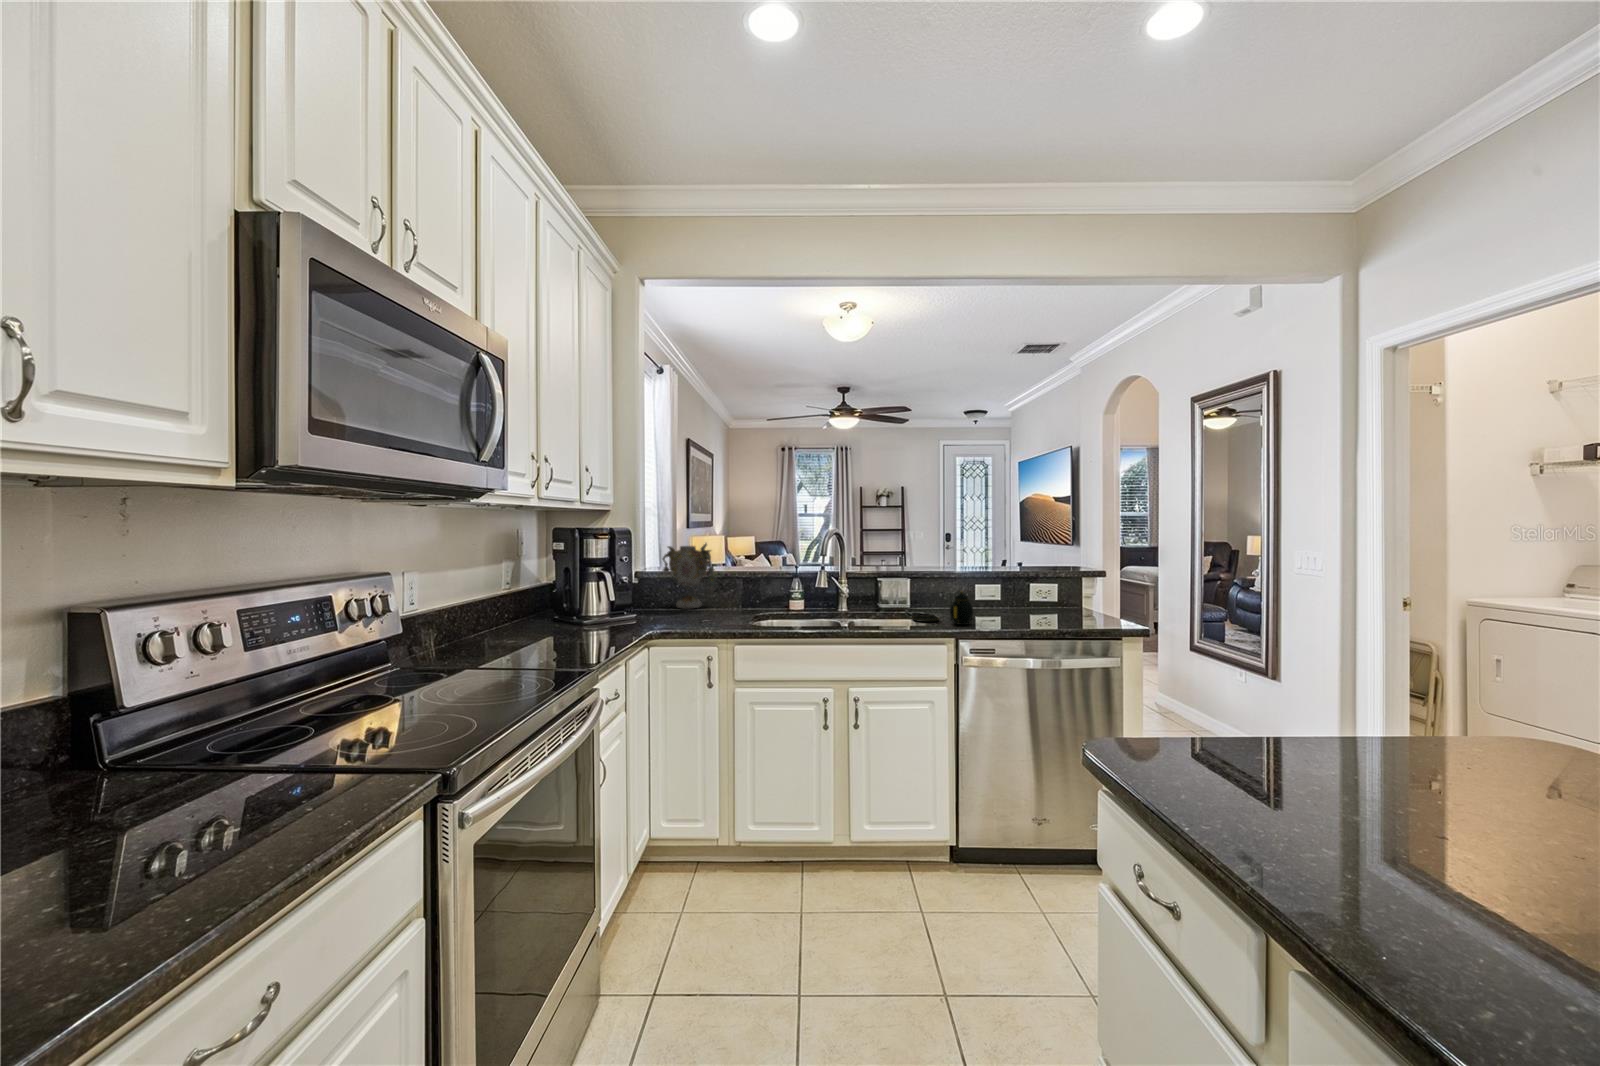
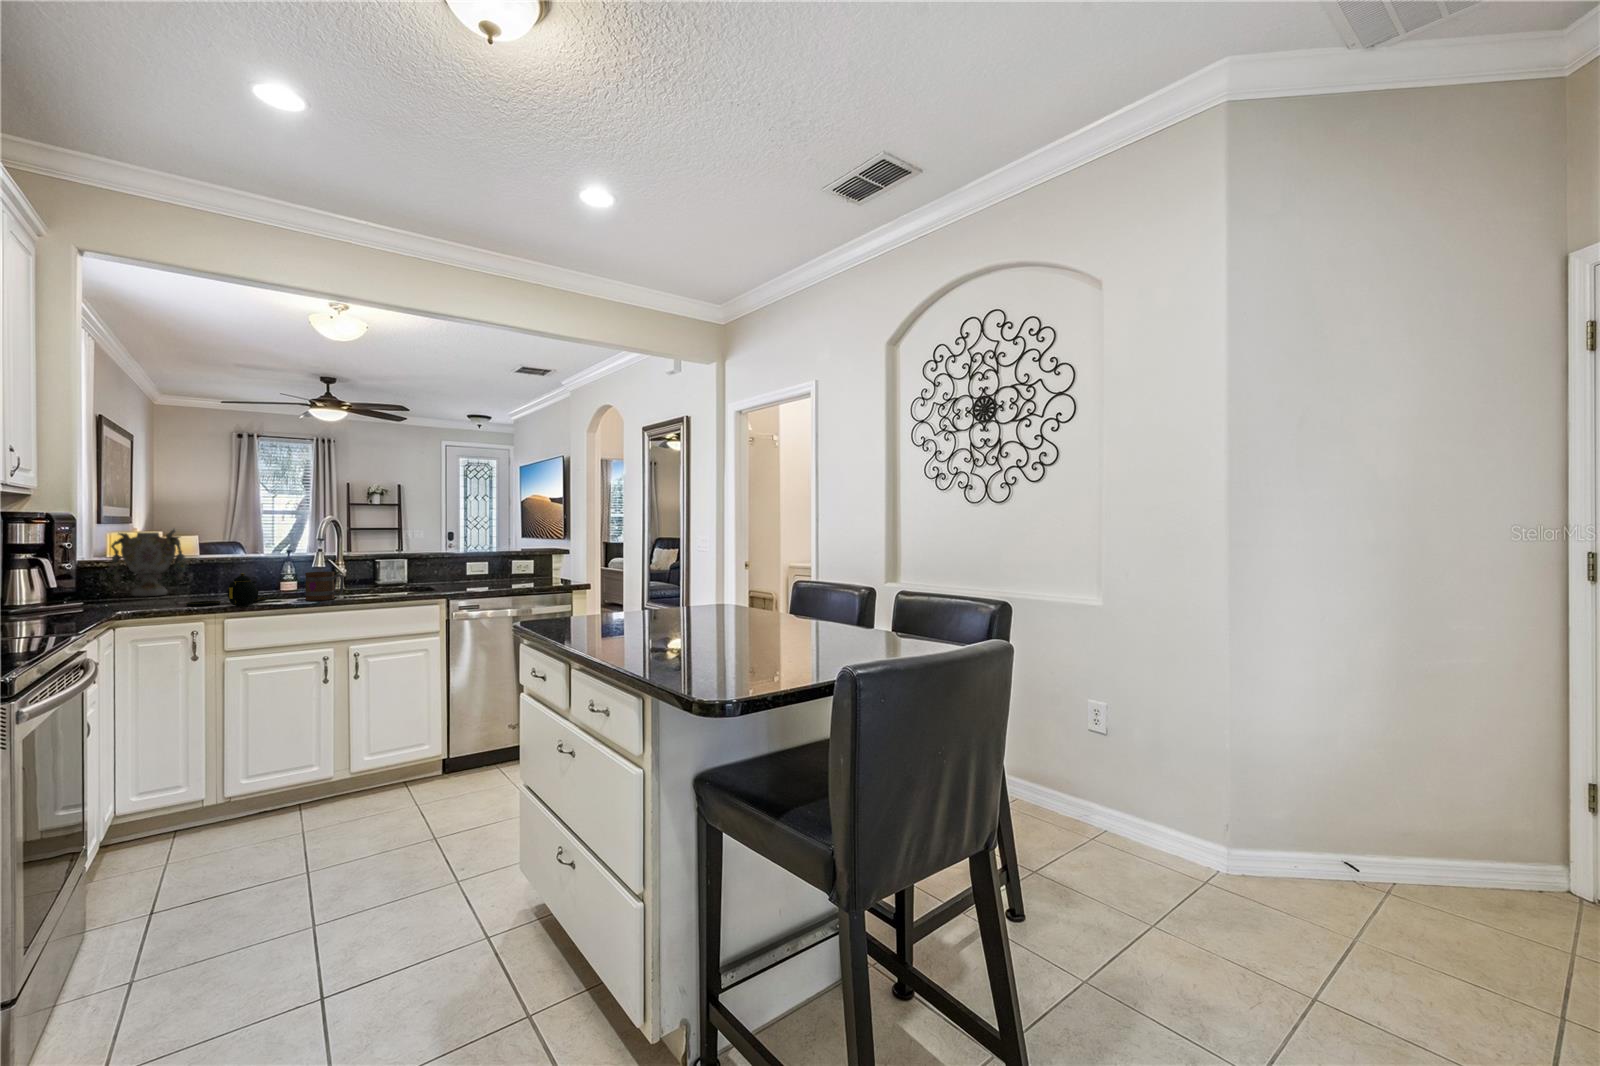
teapot: present [912,591,973,625] -> present [186,573,266,606]
mug: none [806,595,843,630] -> present [305,571,344,601]

